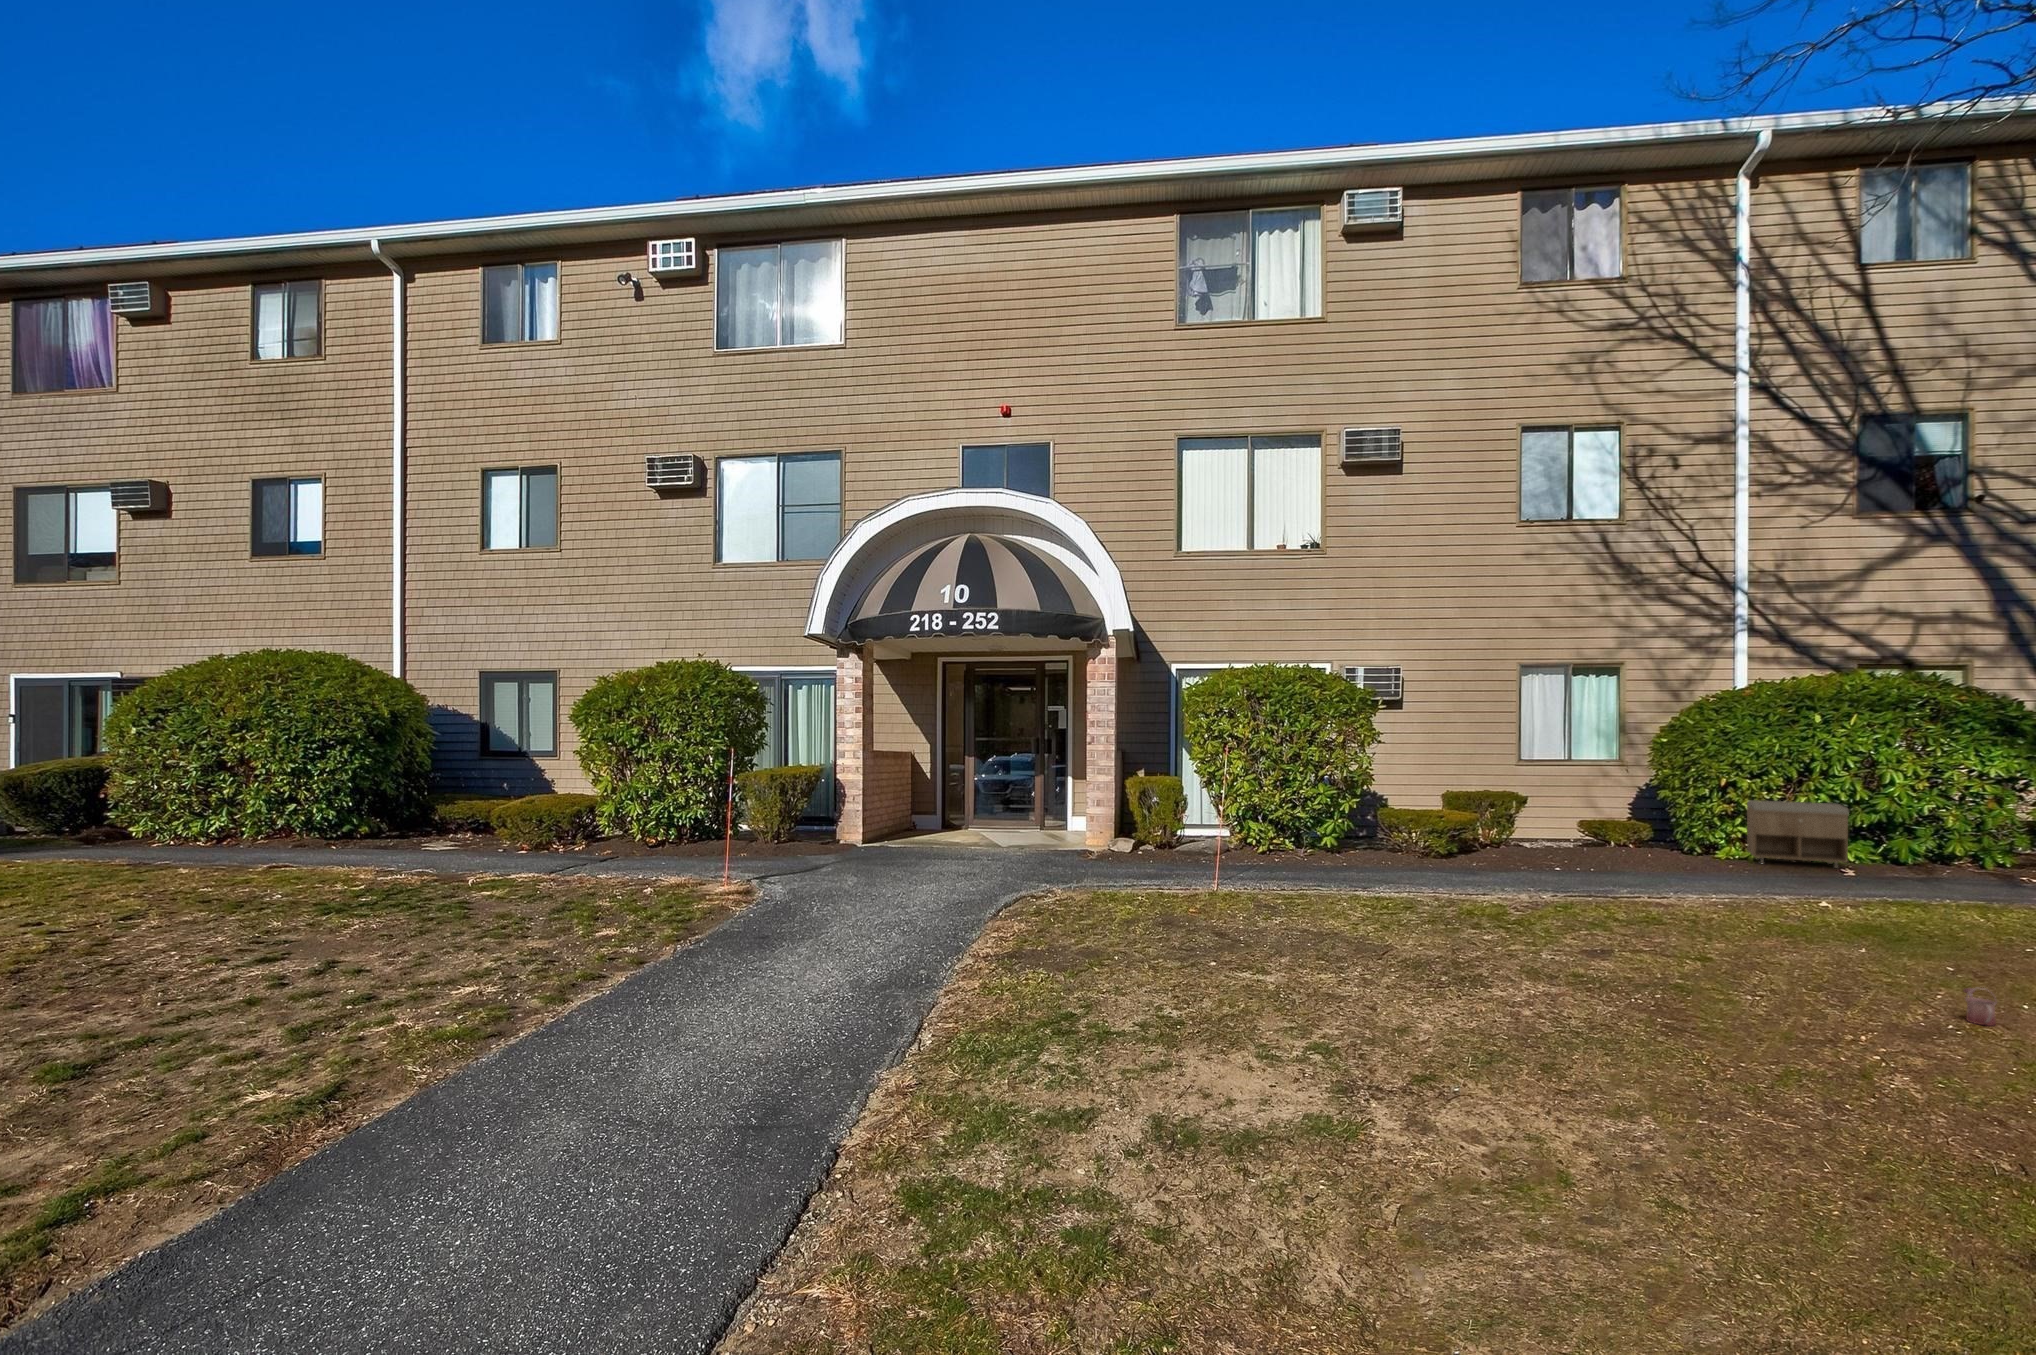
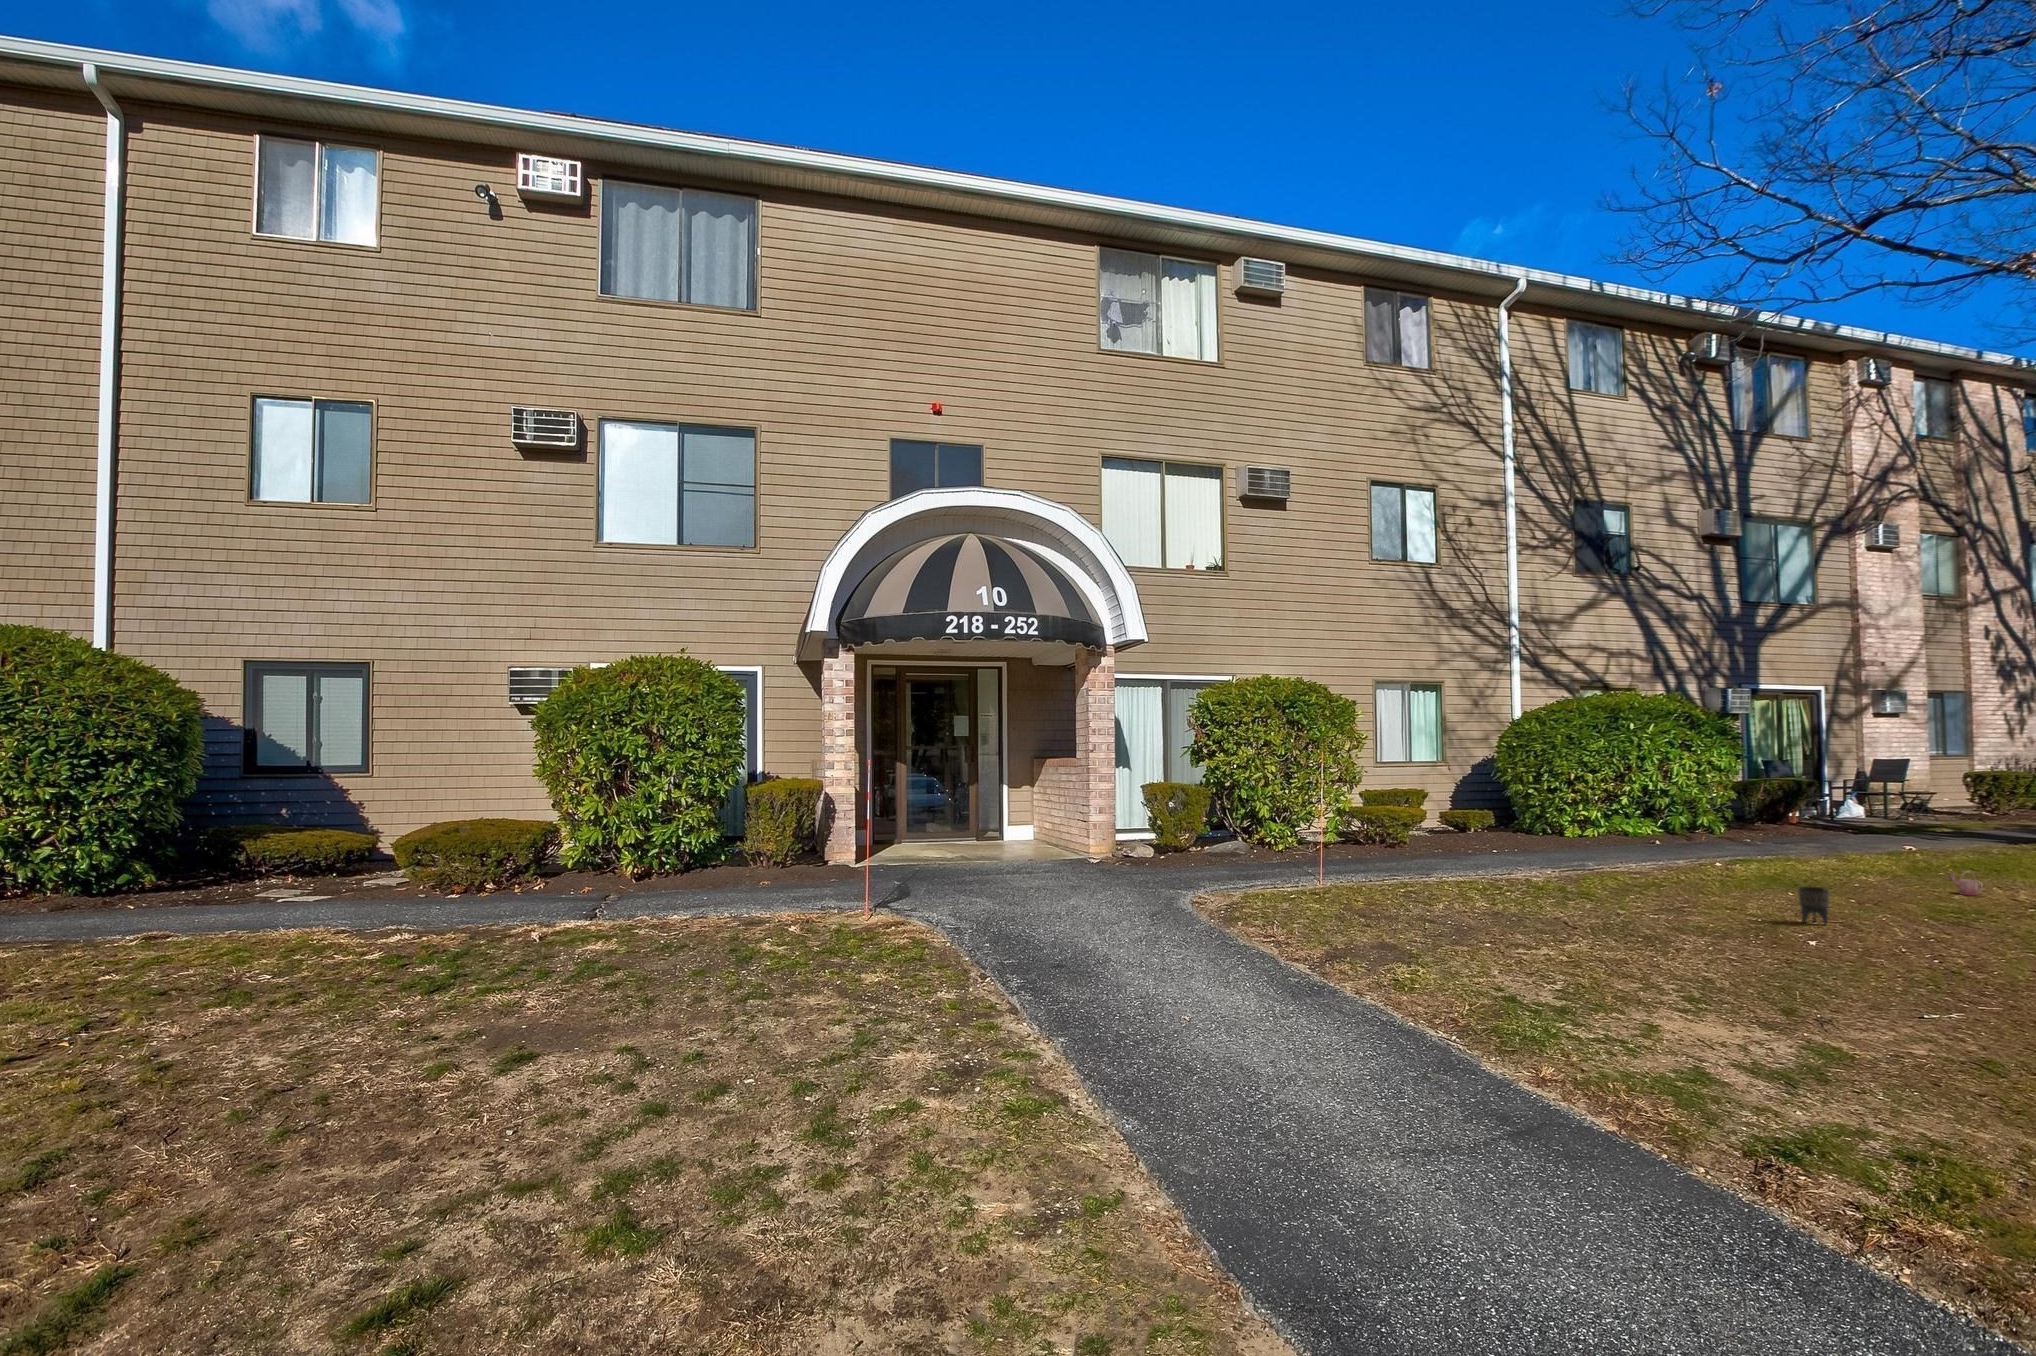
storage bench: present [1747,800,1849,868] -> none [1576,786,1653,833]
planter: none [1510,983,1548,1038] -> present [1798,886,1829,925]

